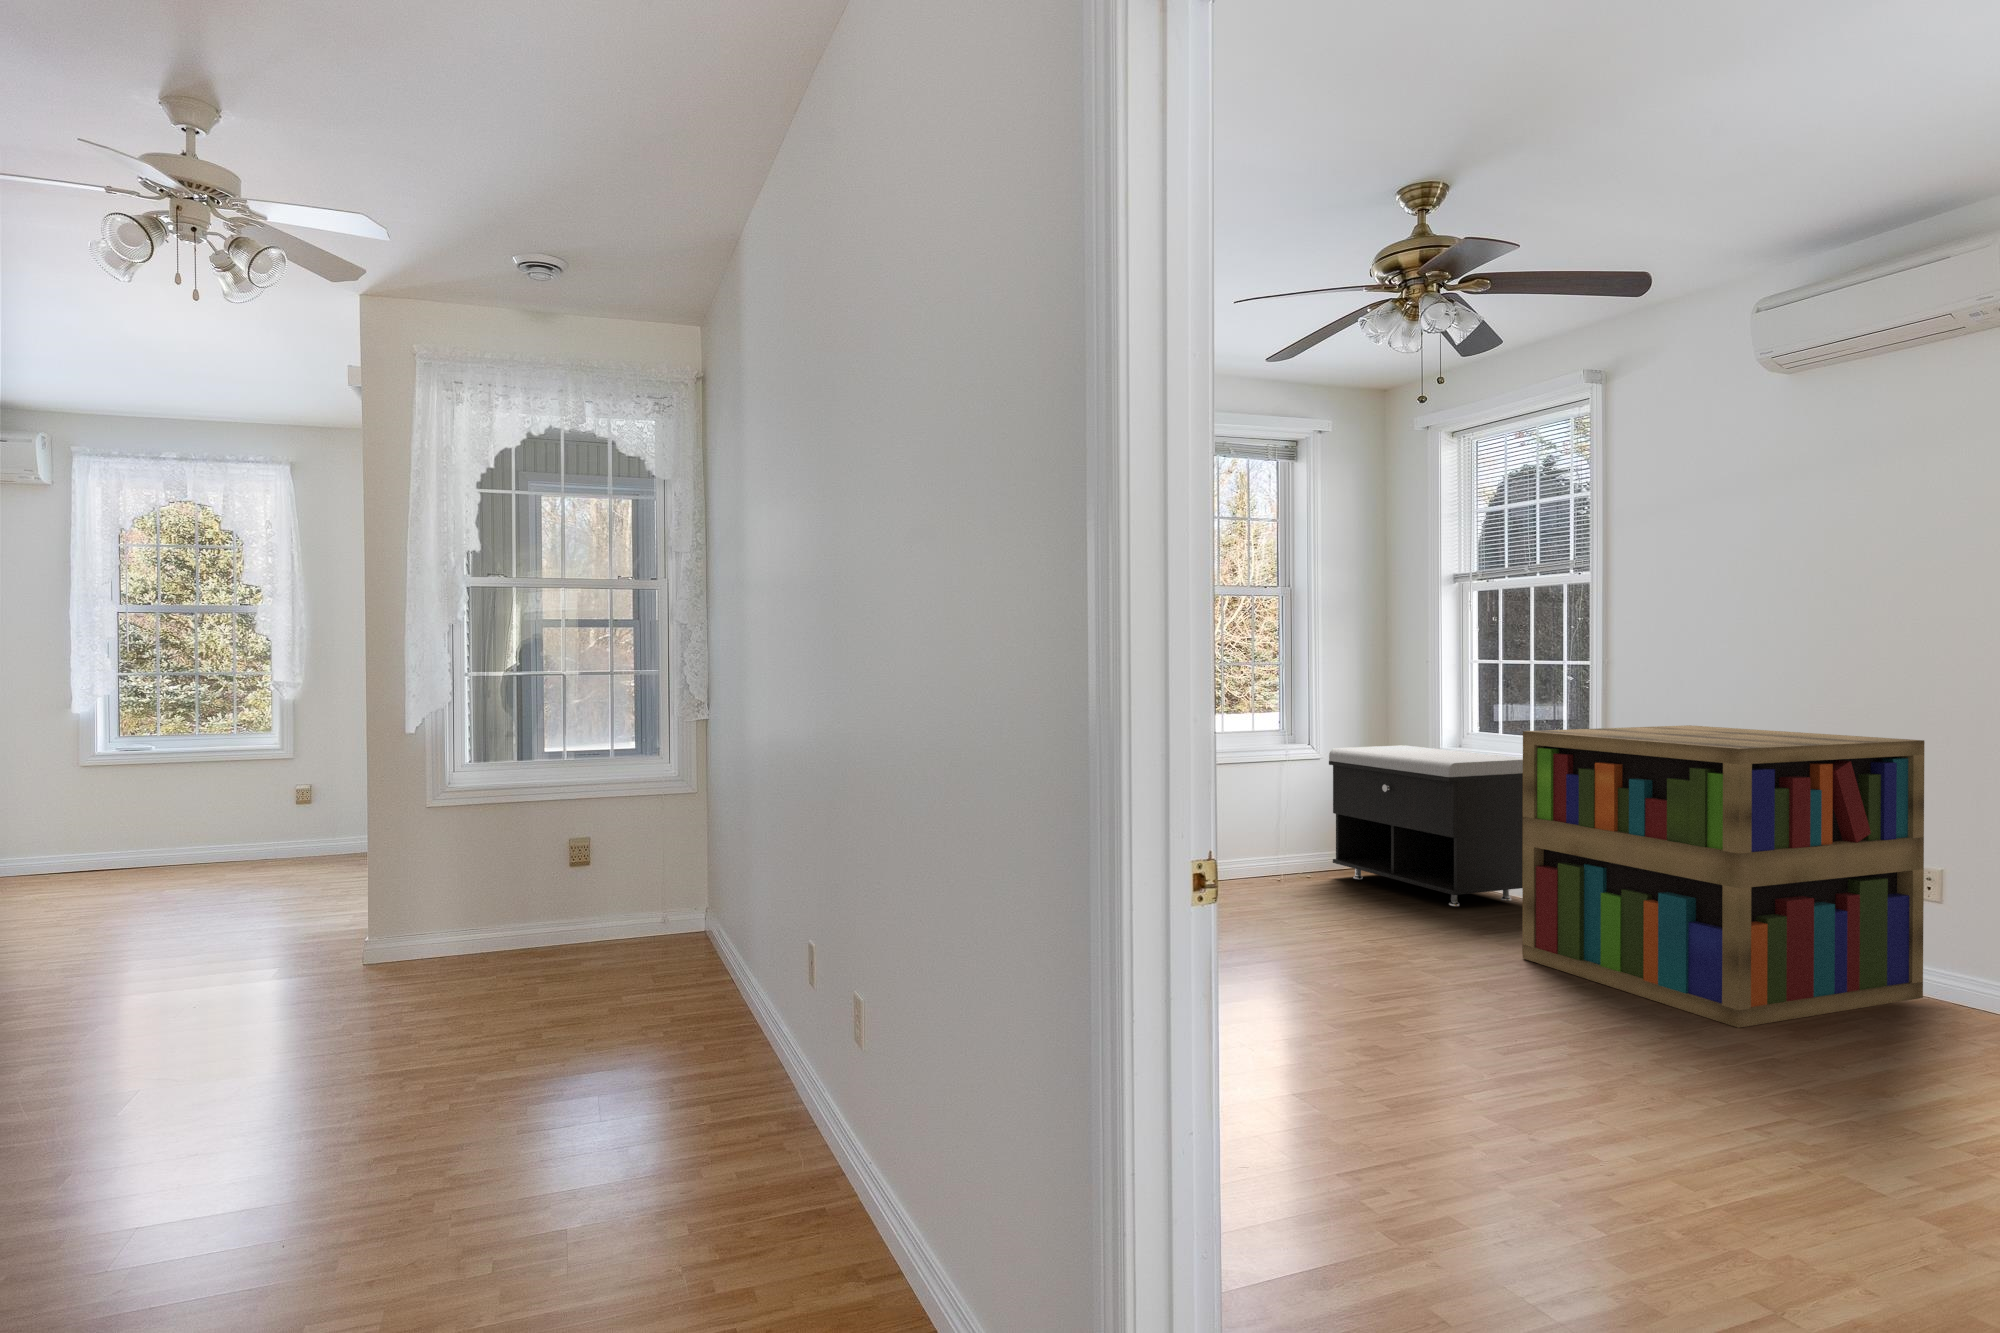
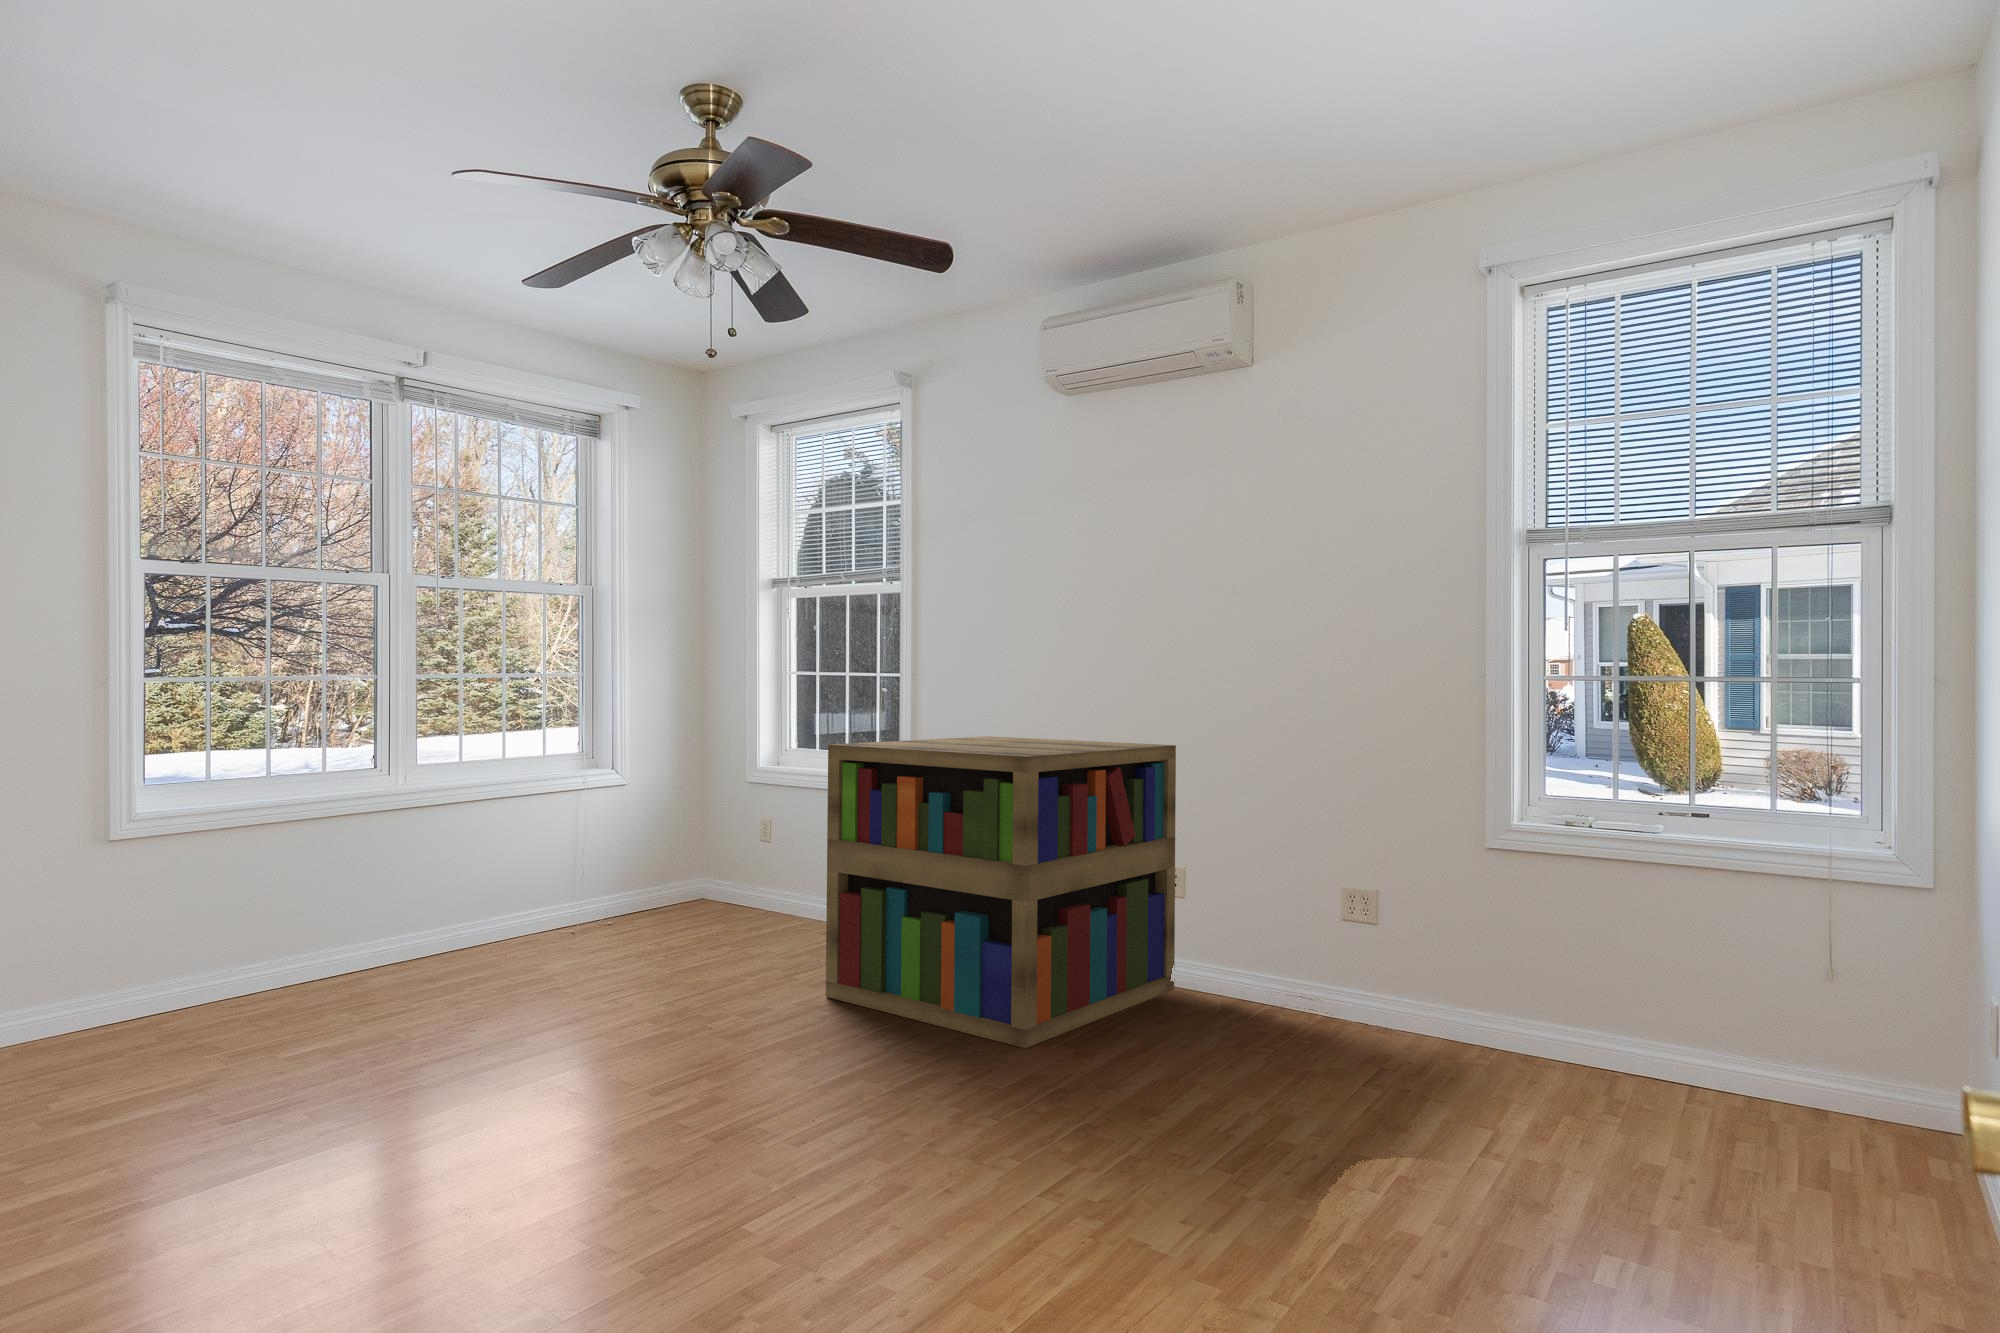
storage bench: present [1329,745,1523,907] -> none [632,766,850,943]

